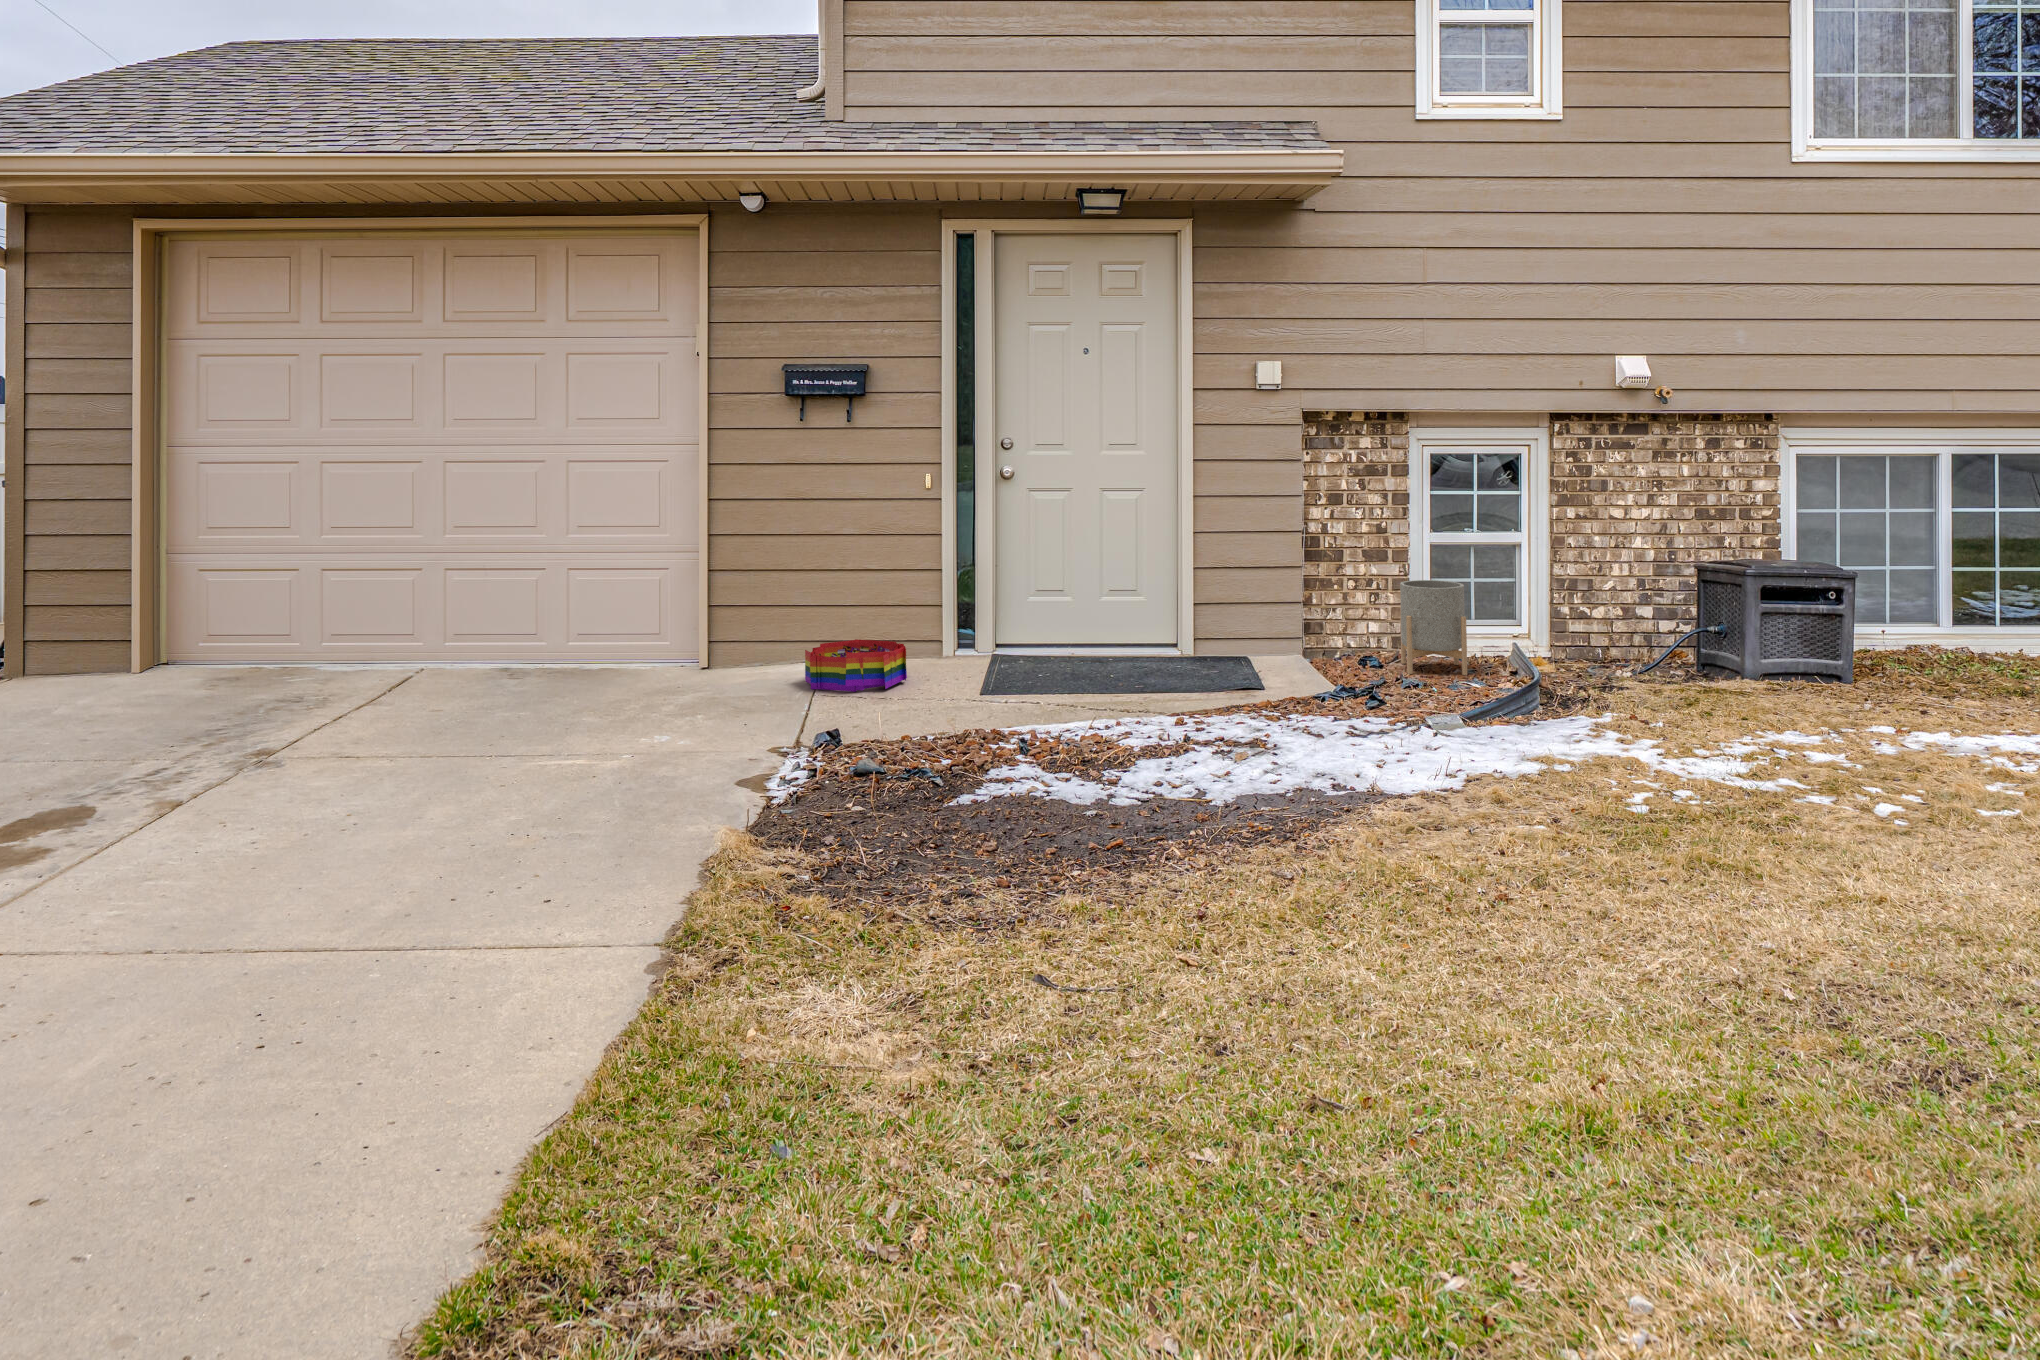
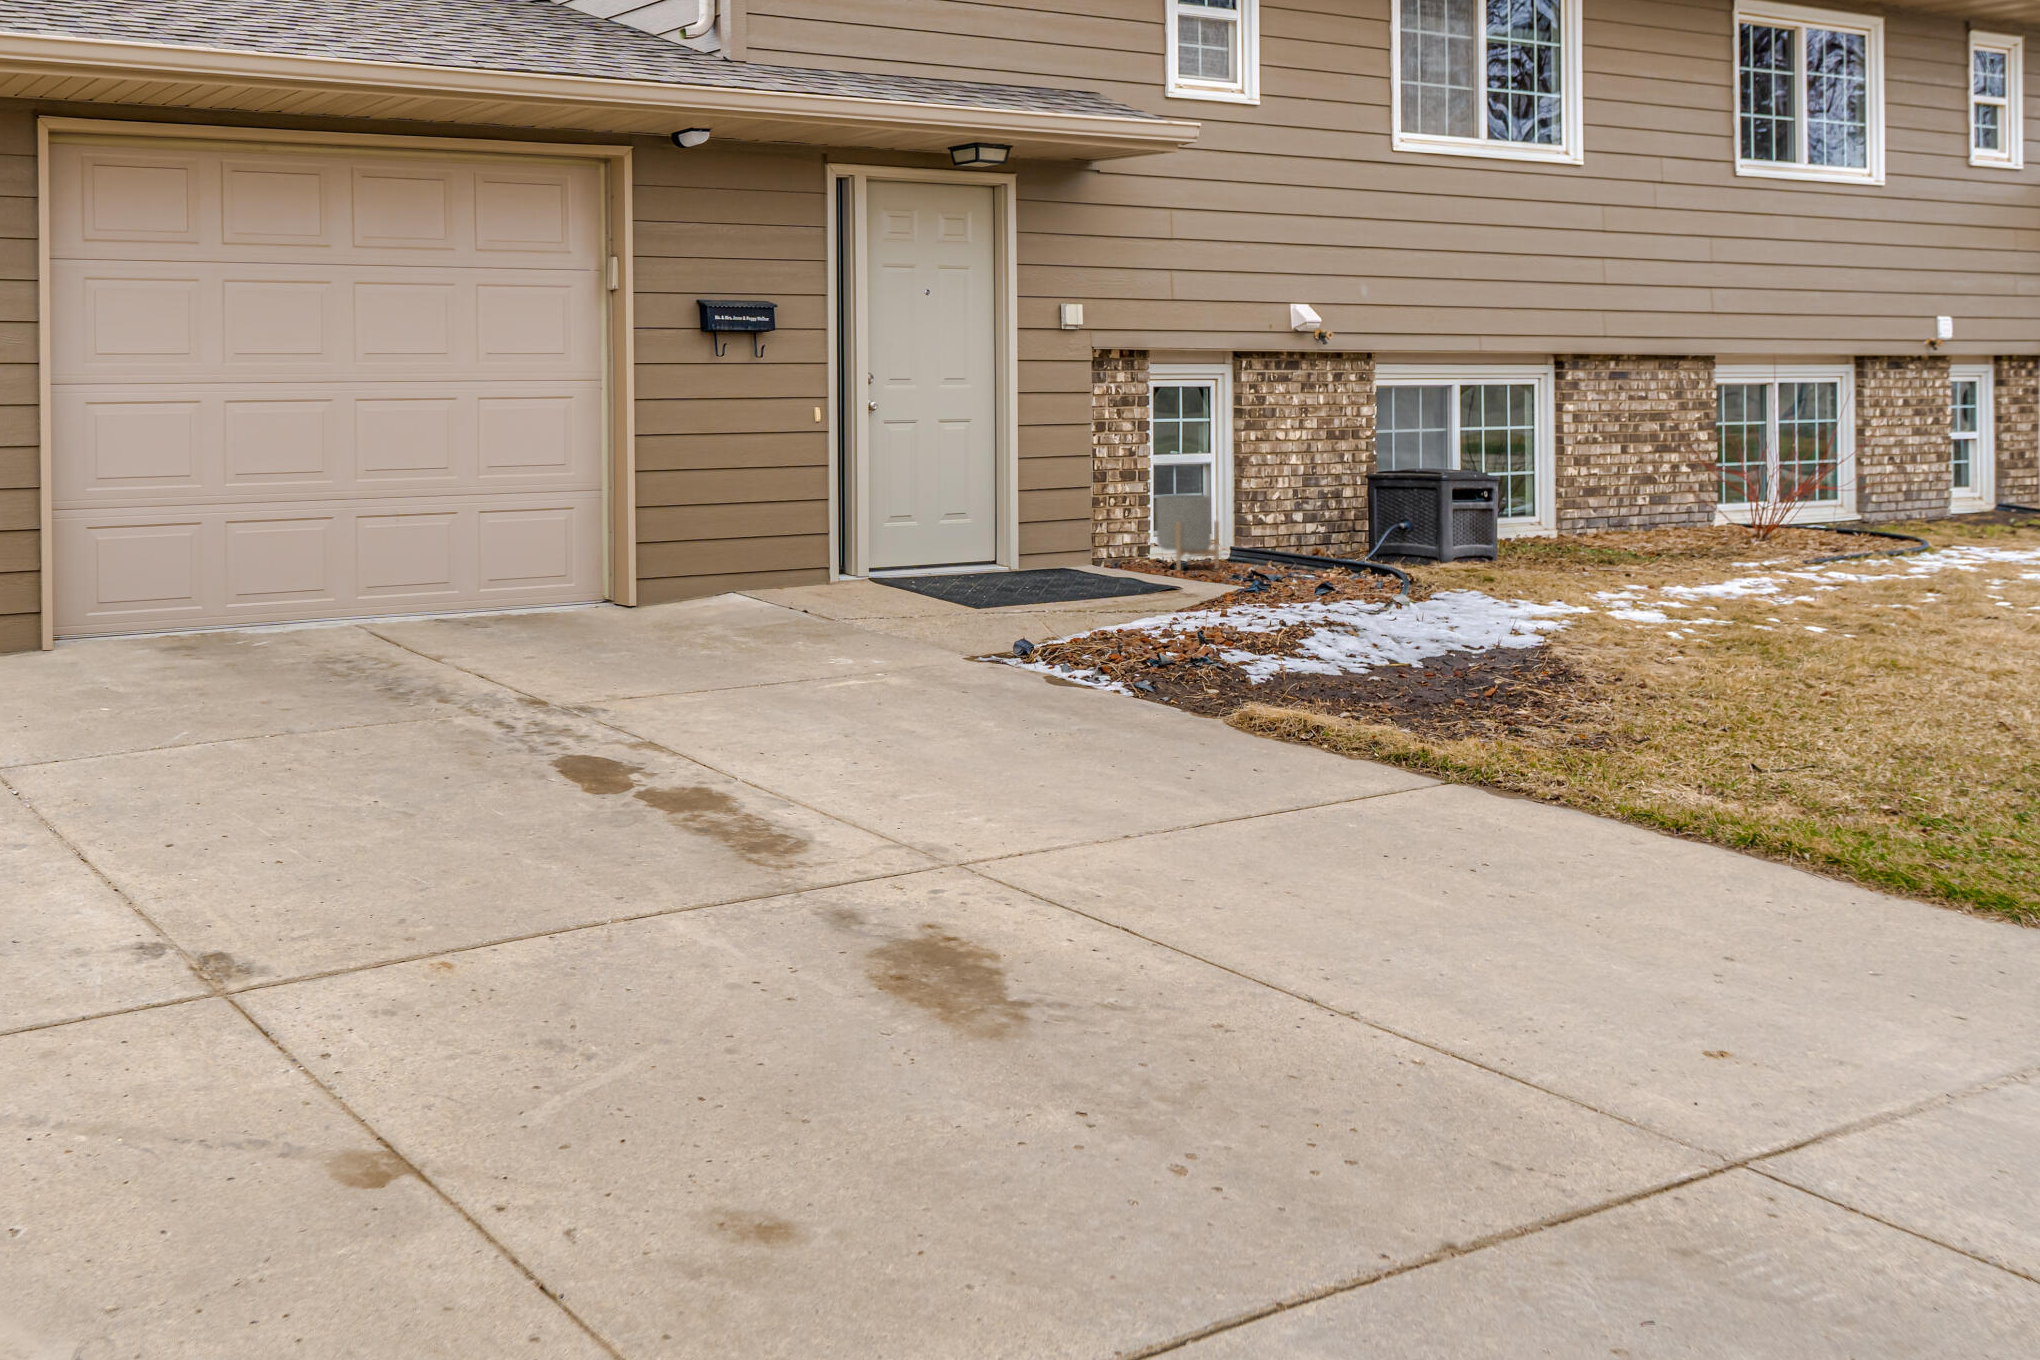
storage bin: present [805,639,907,692] -> none [746,565,843,609]

